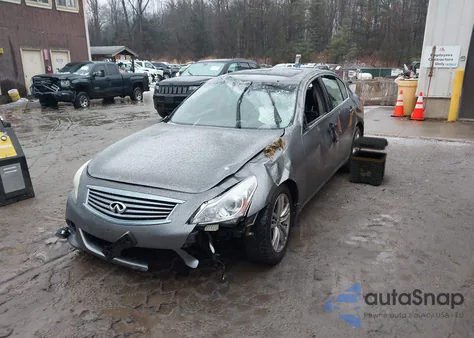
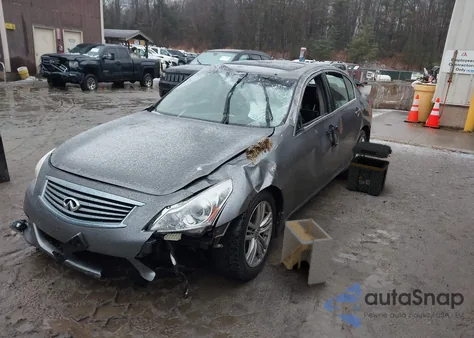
storage bin: none [300,205,345,264] -> present [281,218,333,284]

